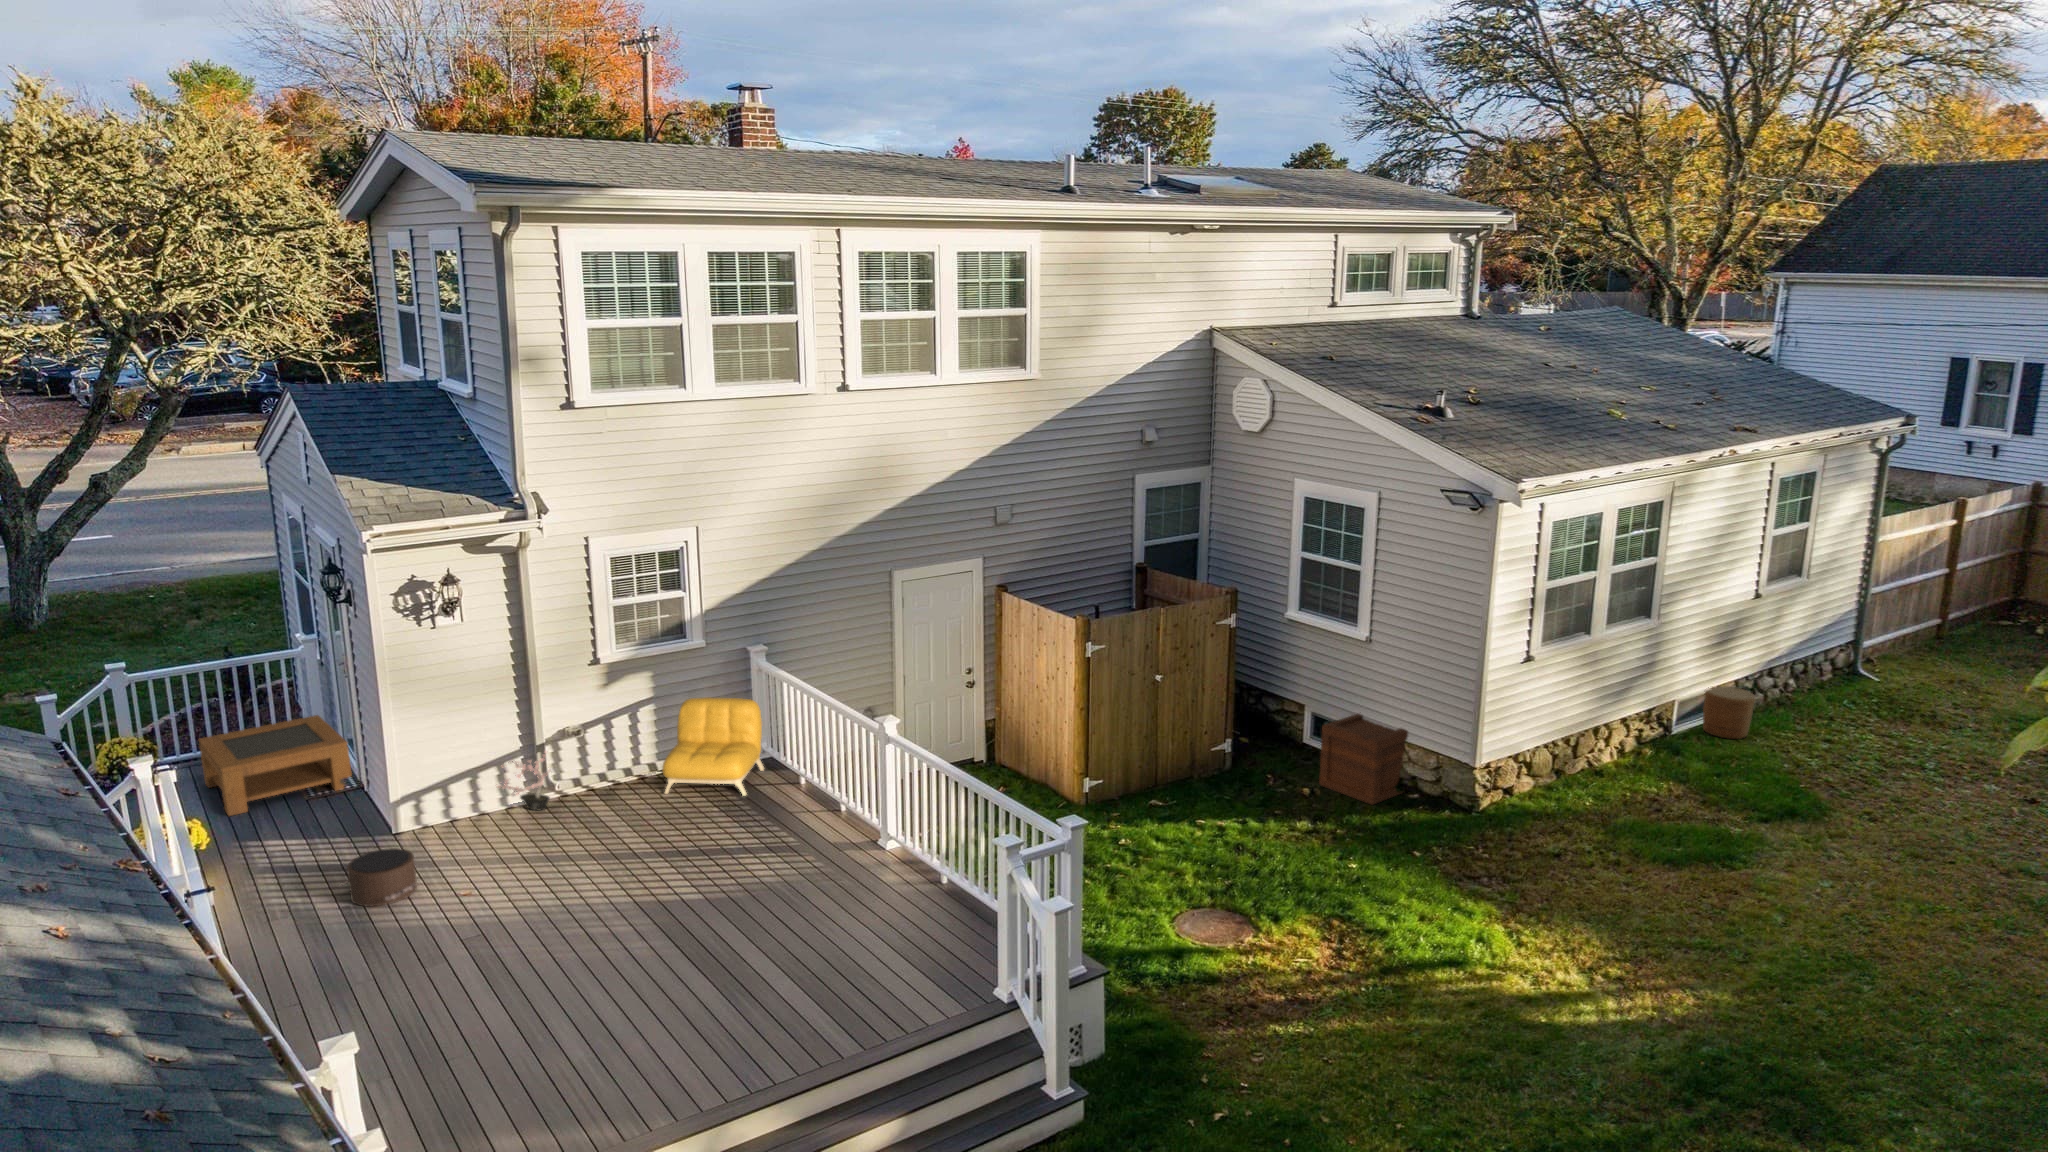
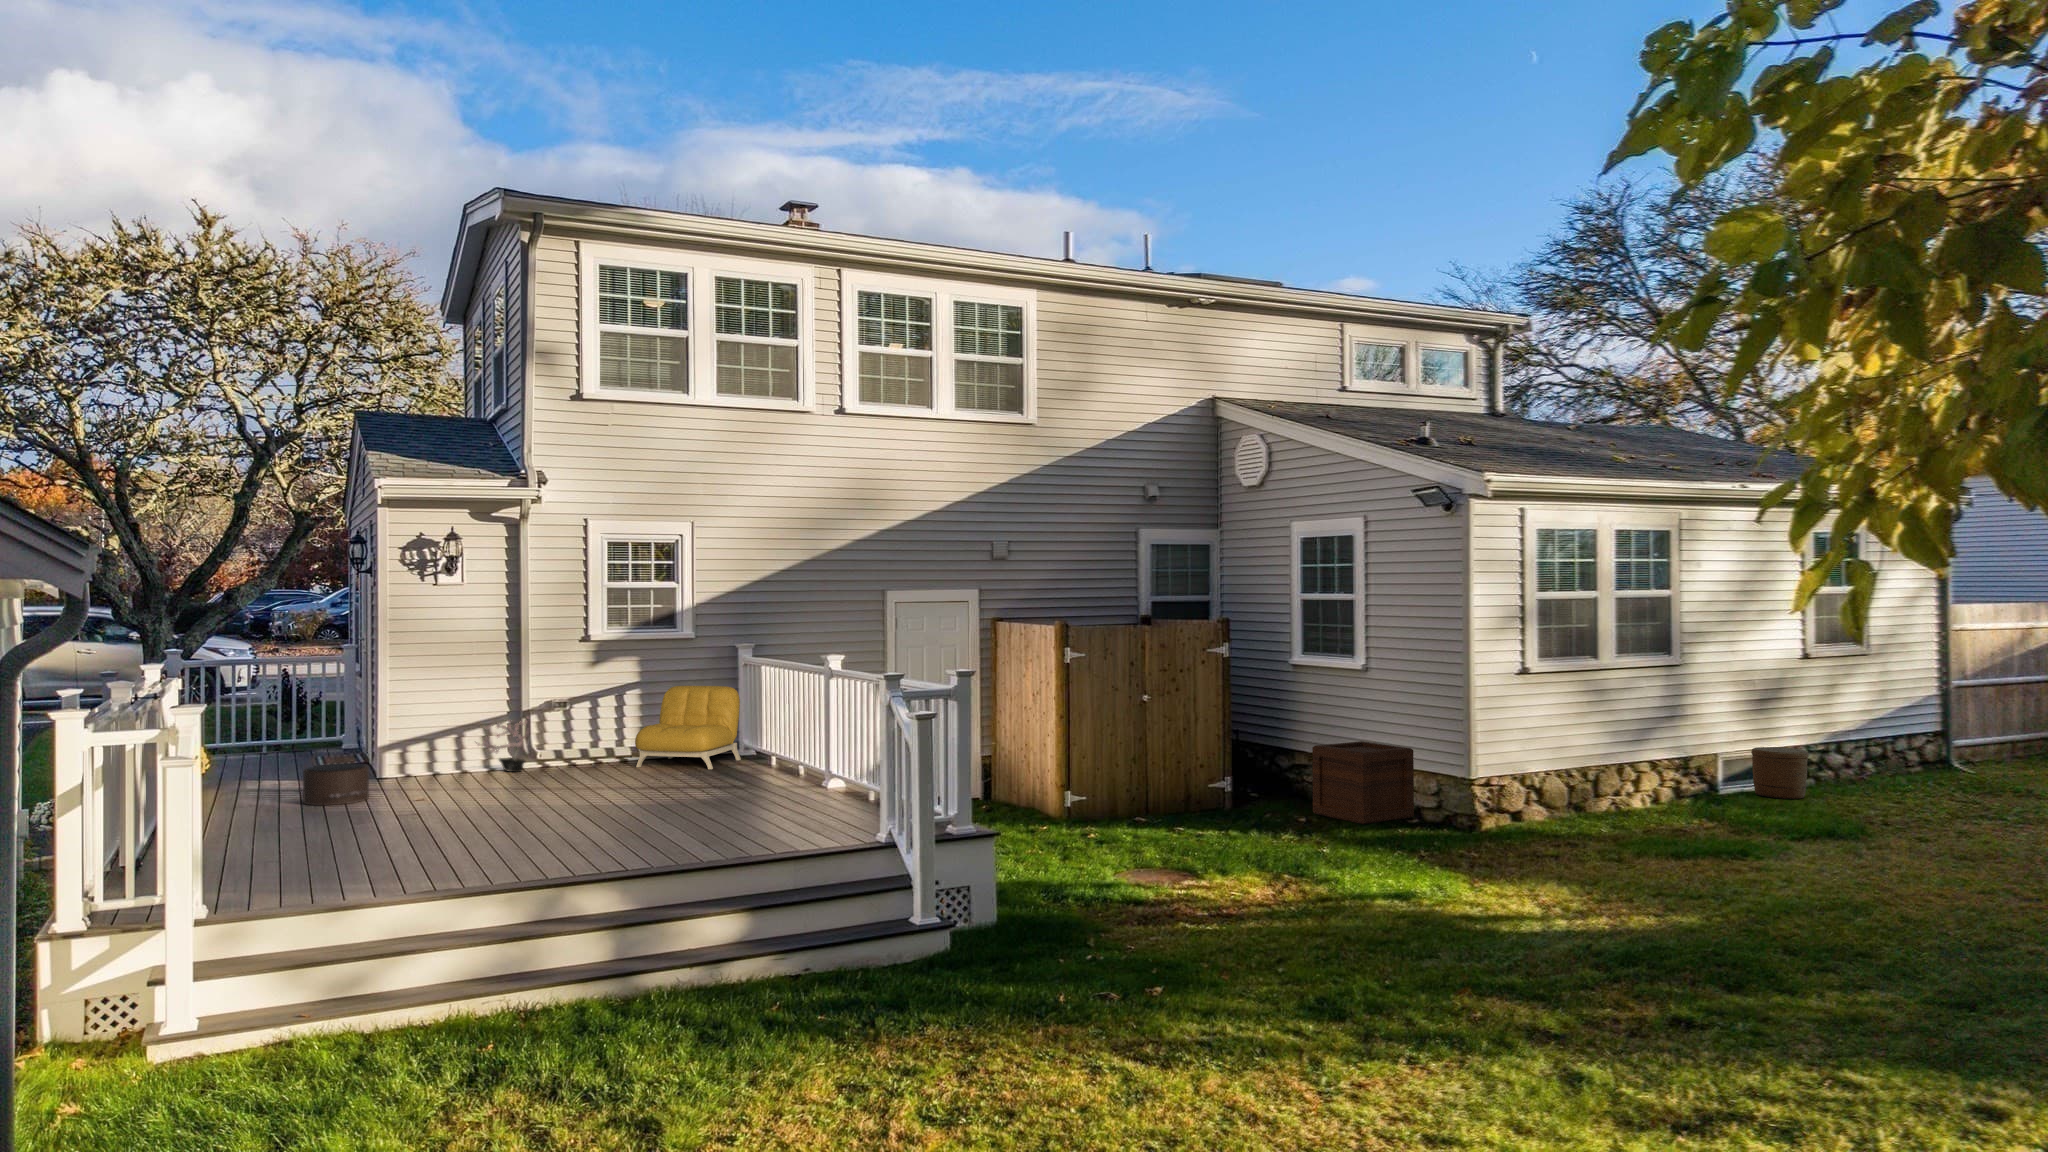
coffee table: present [199,715,352,816] -> none [235,708,361,770]

